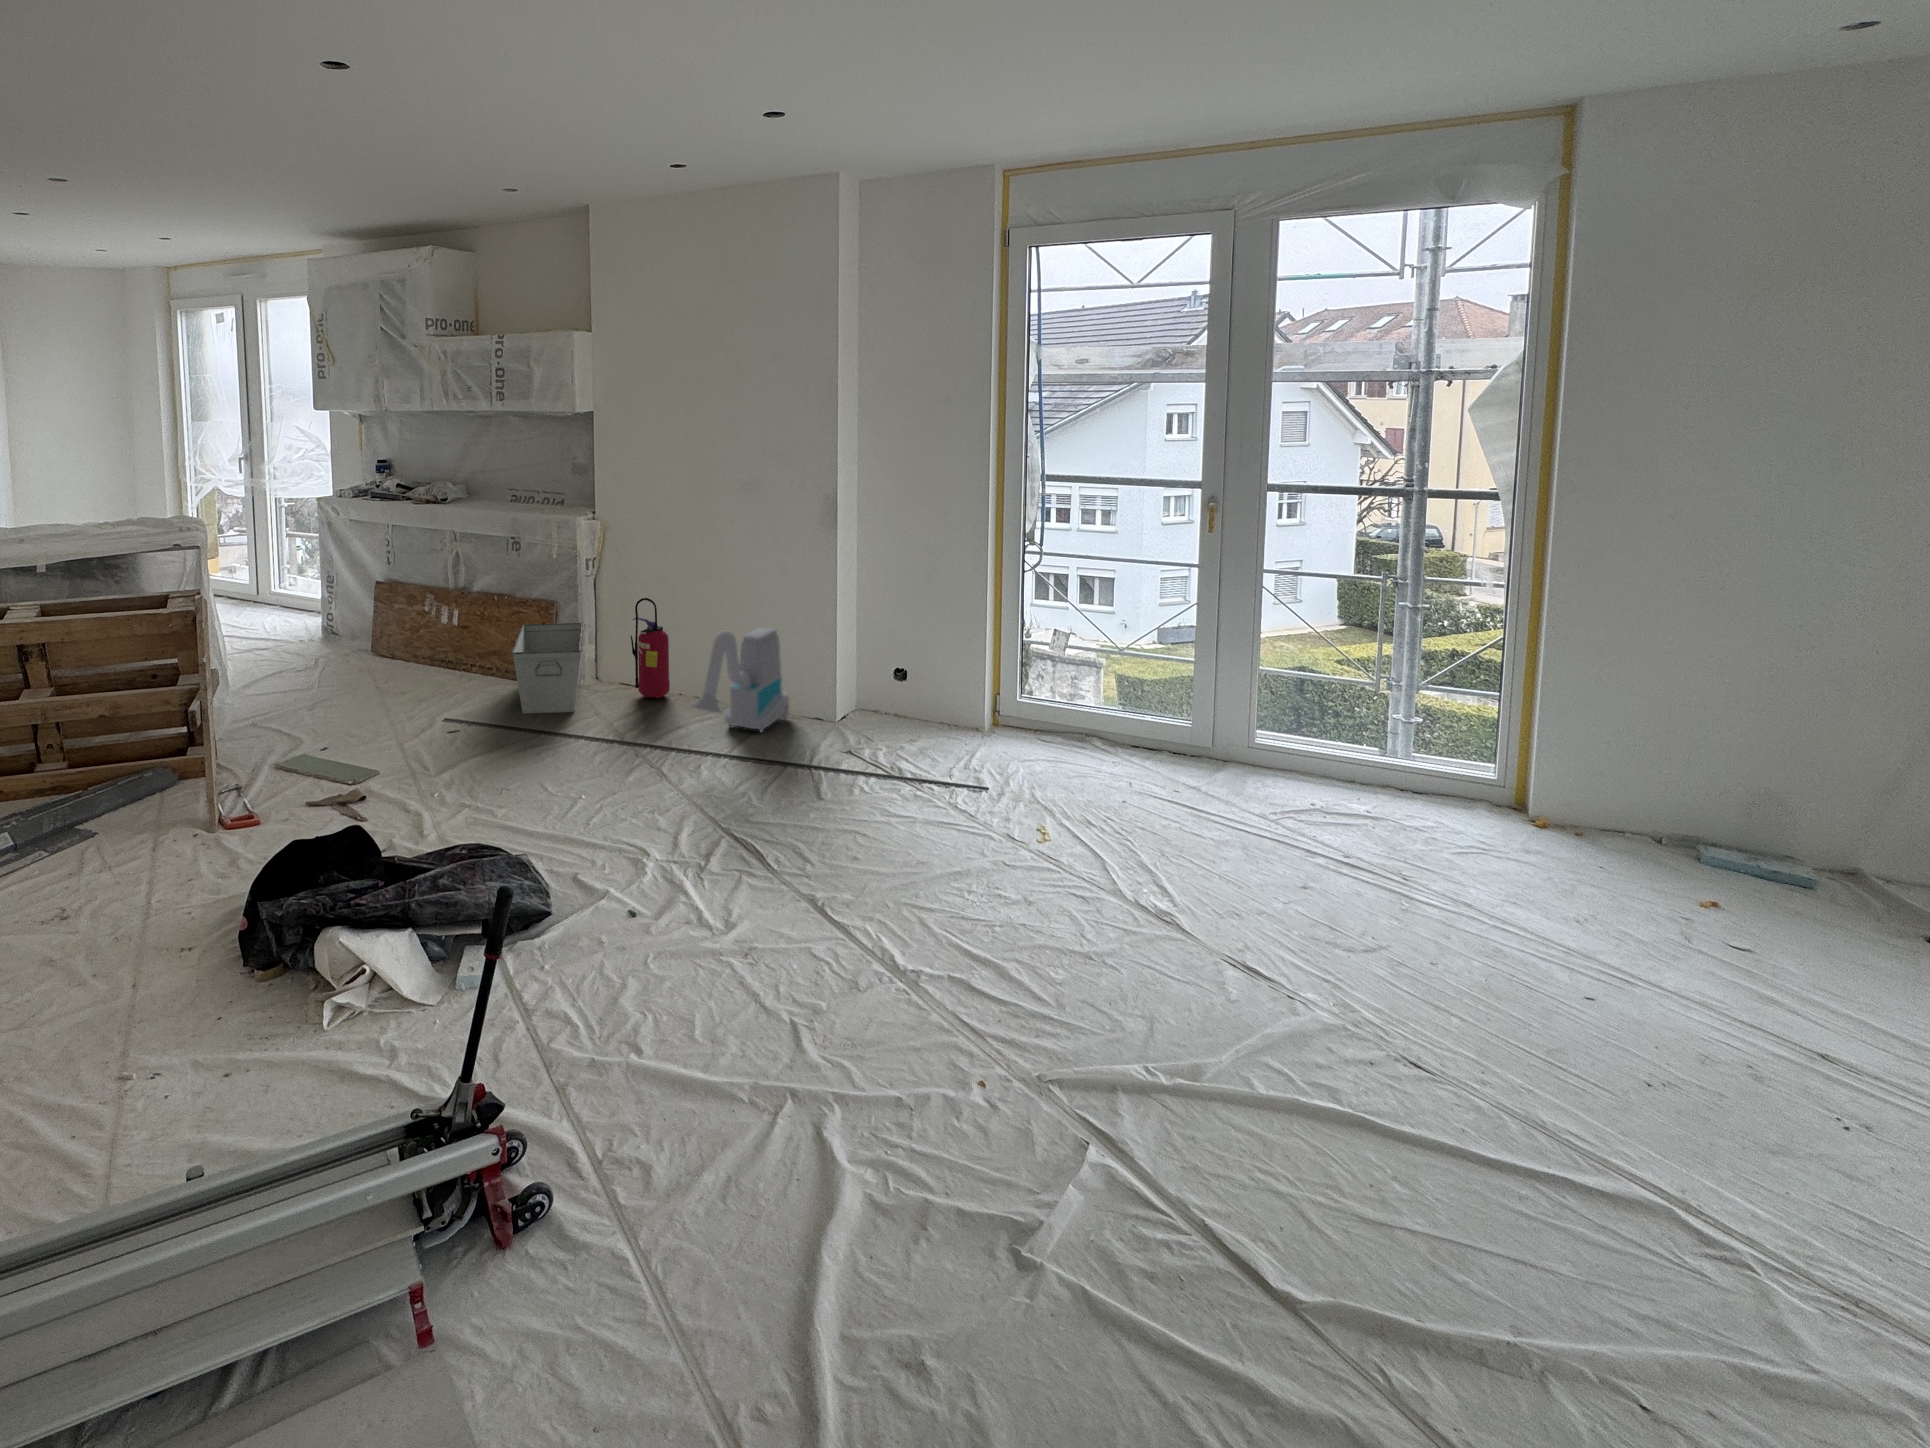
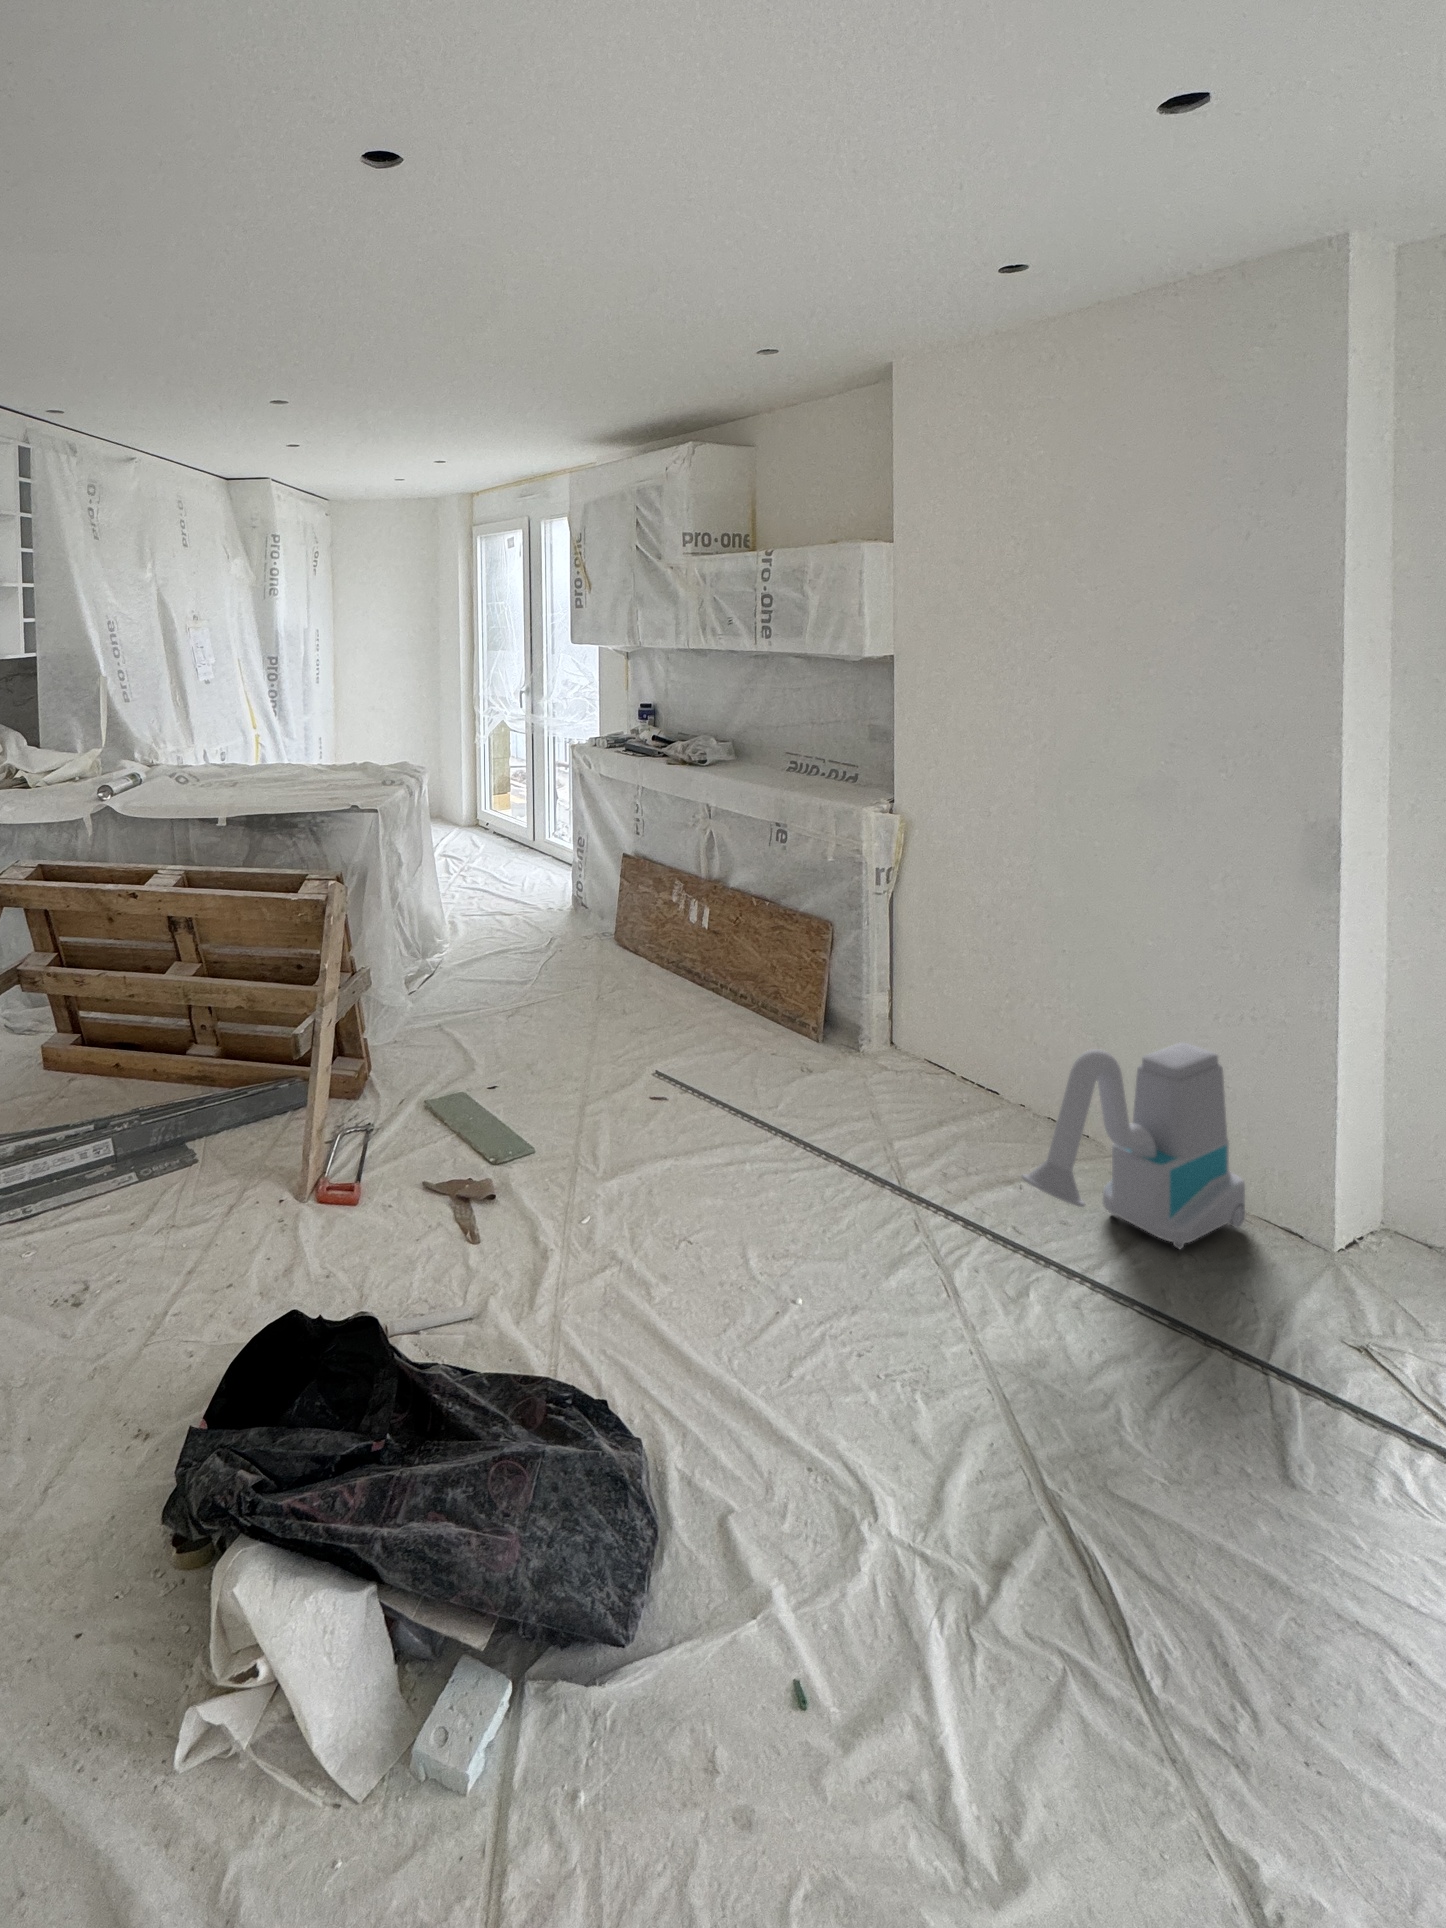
fire extinguisher: present [631,598,670,699] -> none [941,945,1009,1113]
storage bin: present [512,623,586,713] -> none [748,949,877,1107]

